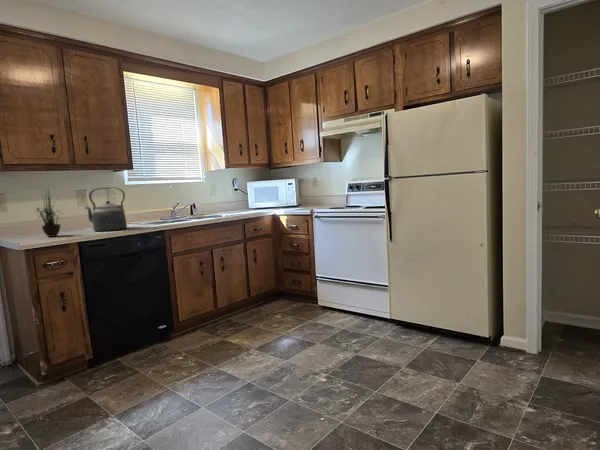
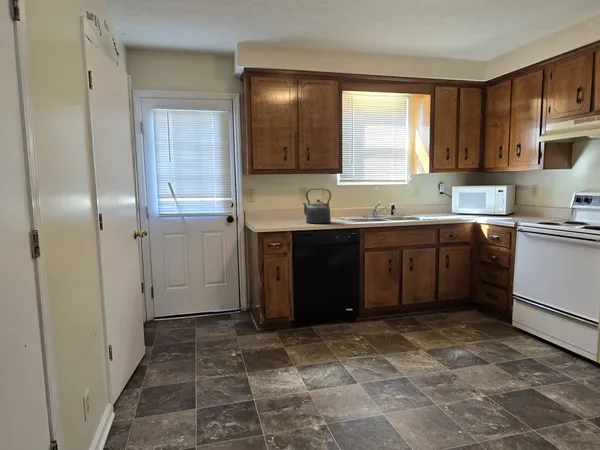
potted plant: present [37,195,60,237] -> none [266,183,288,224]

